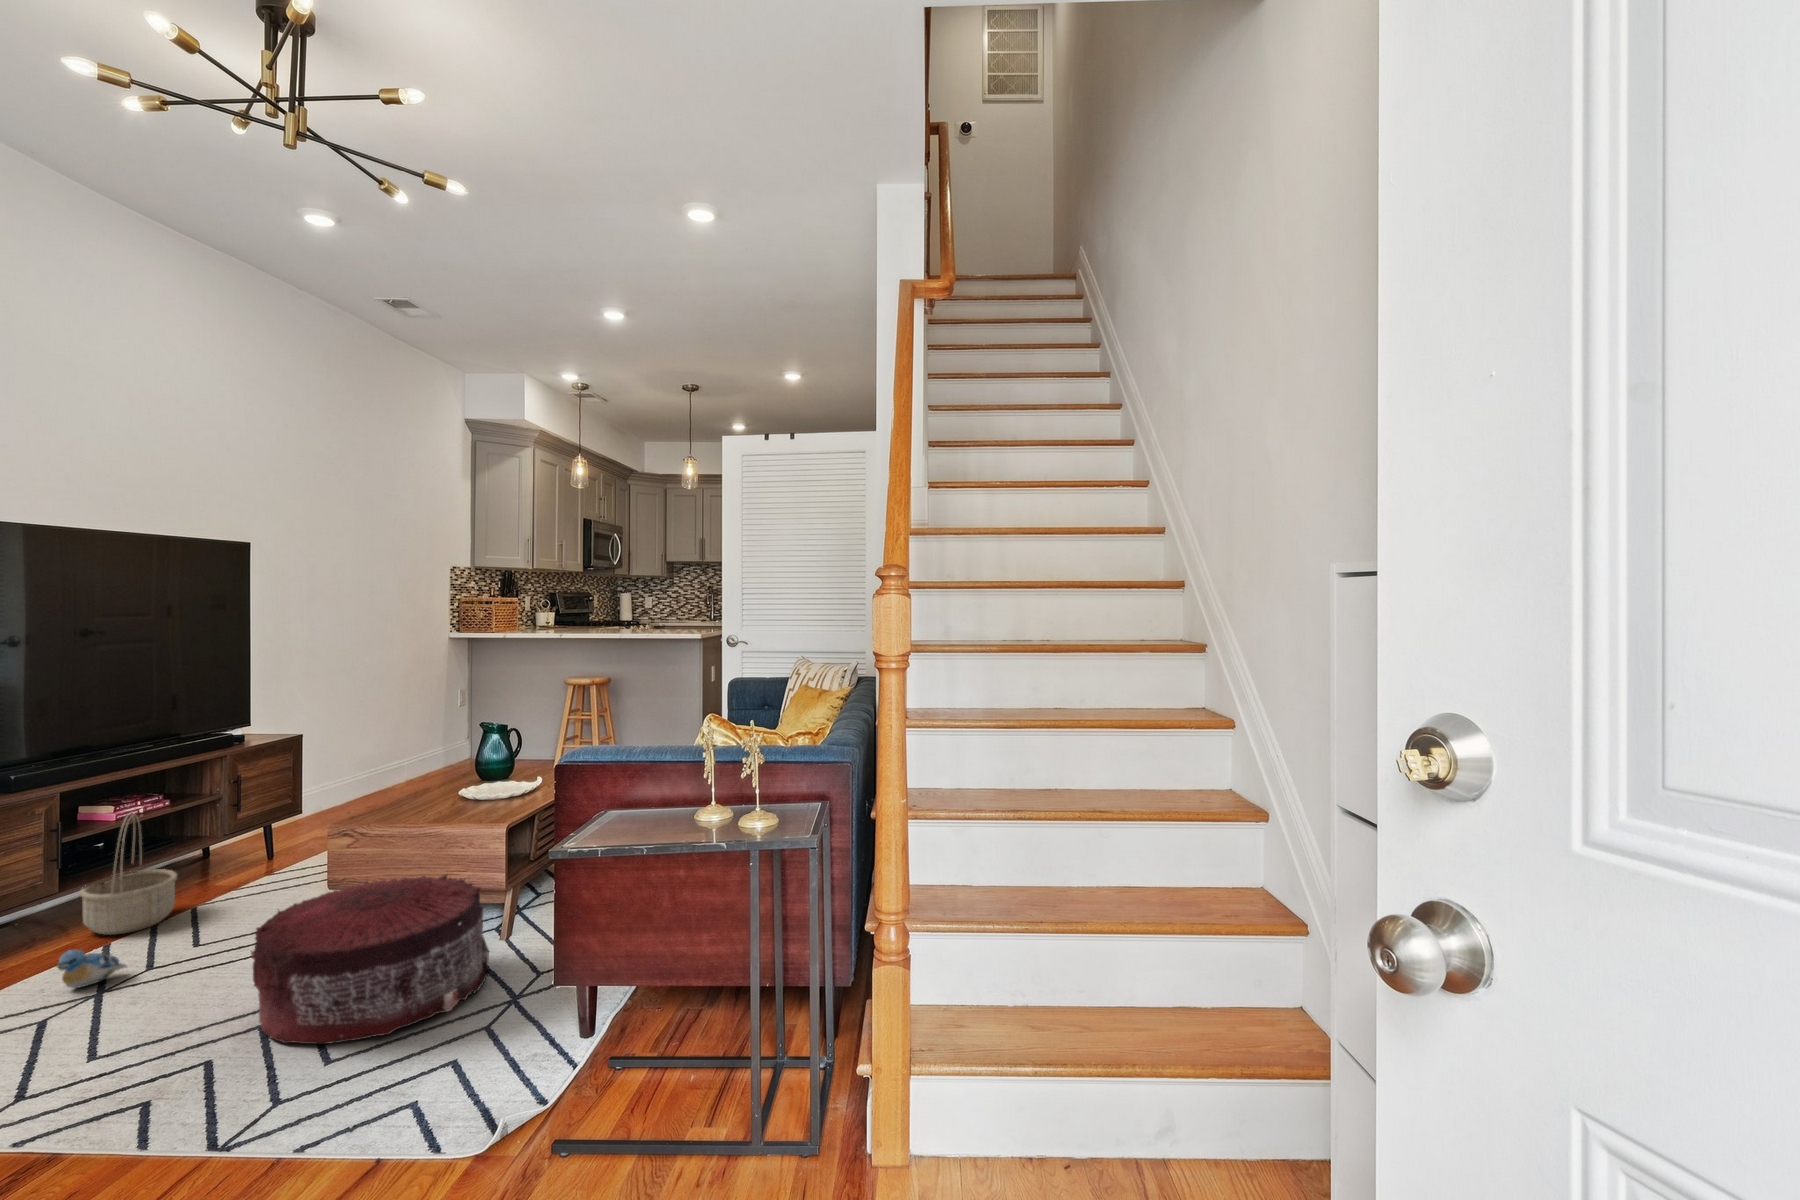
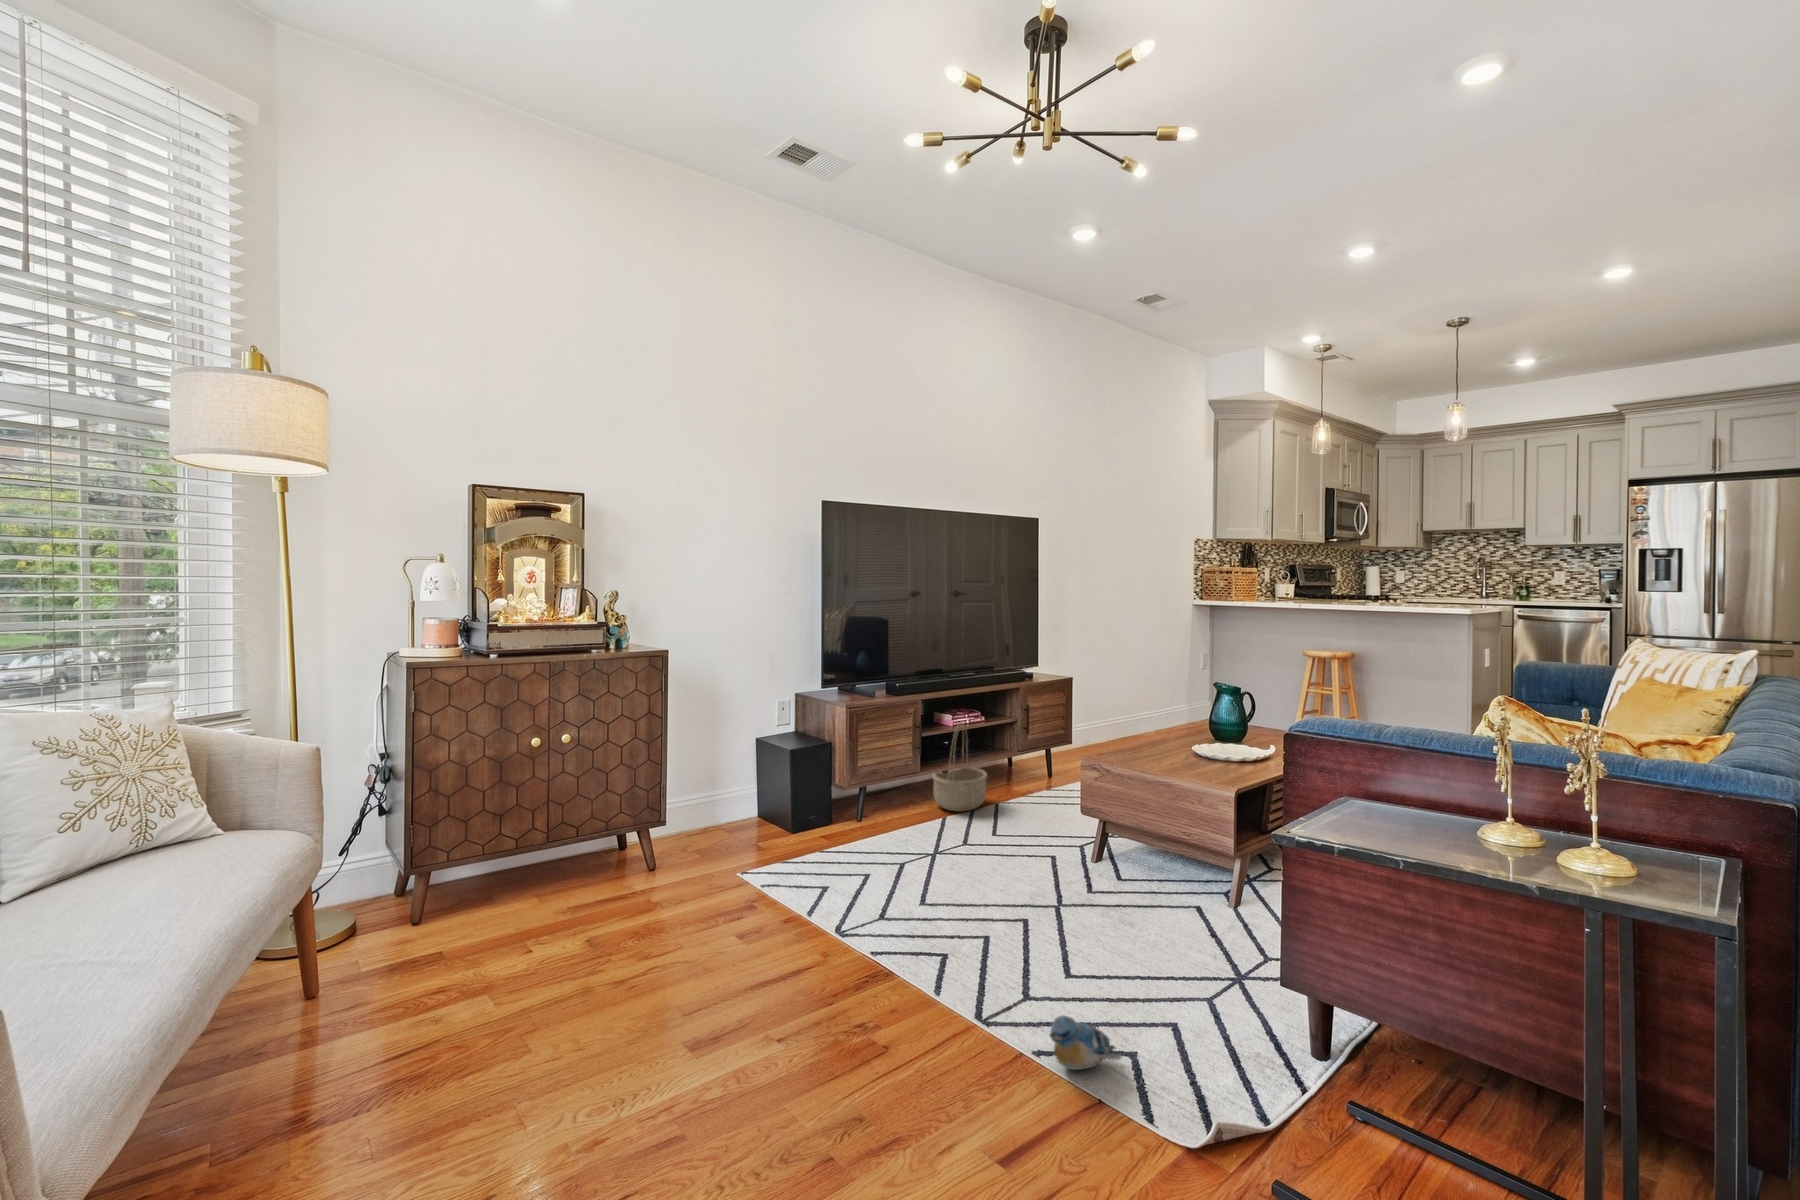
pouf: present [251,875,492,1044] -> none [1019,814,1218,969]
plush toy: present [57,950,127,988] -> present [1050,1016,1121,1070]

